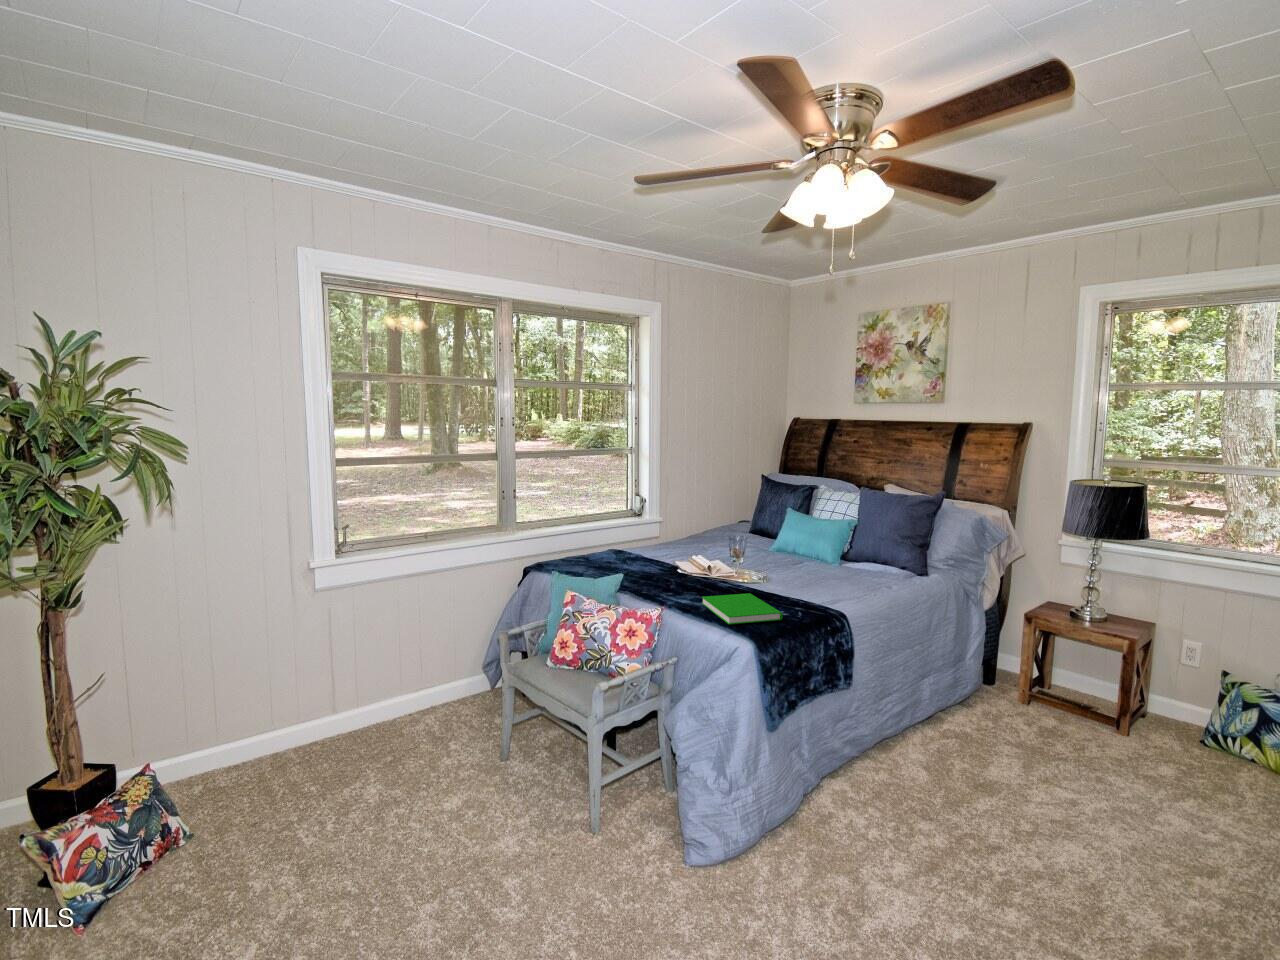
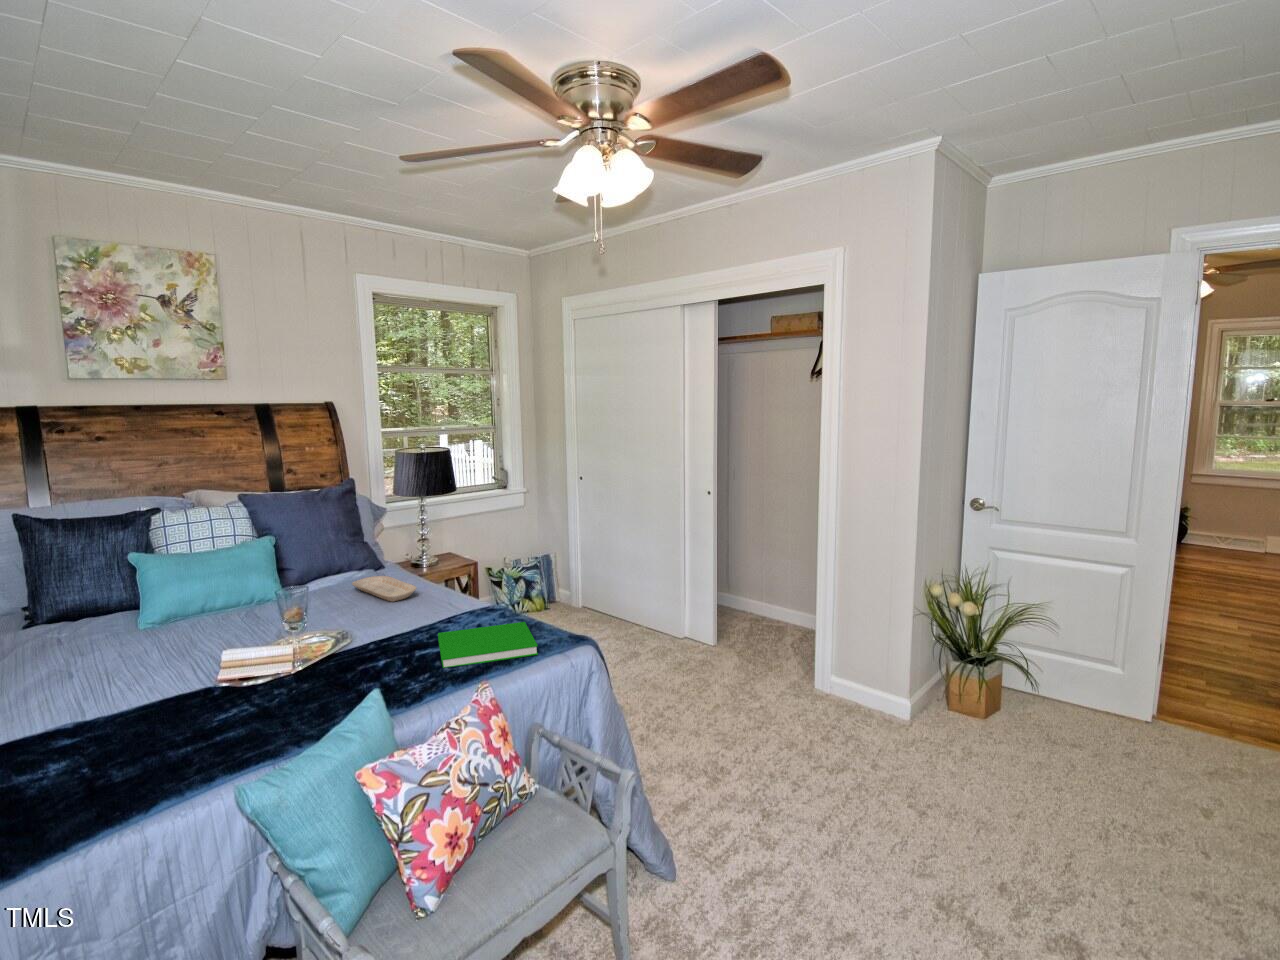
tray: none [826,568,878,588] -> present [352,576,416,602]

